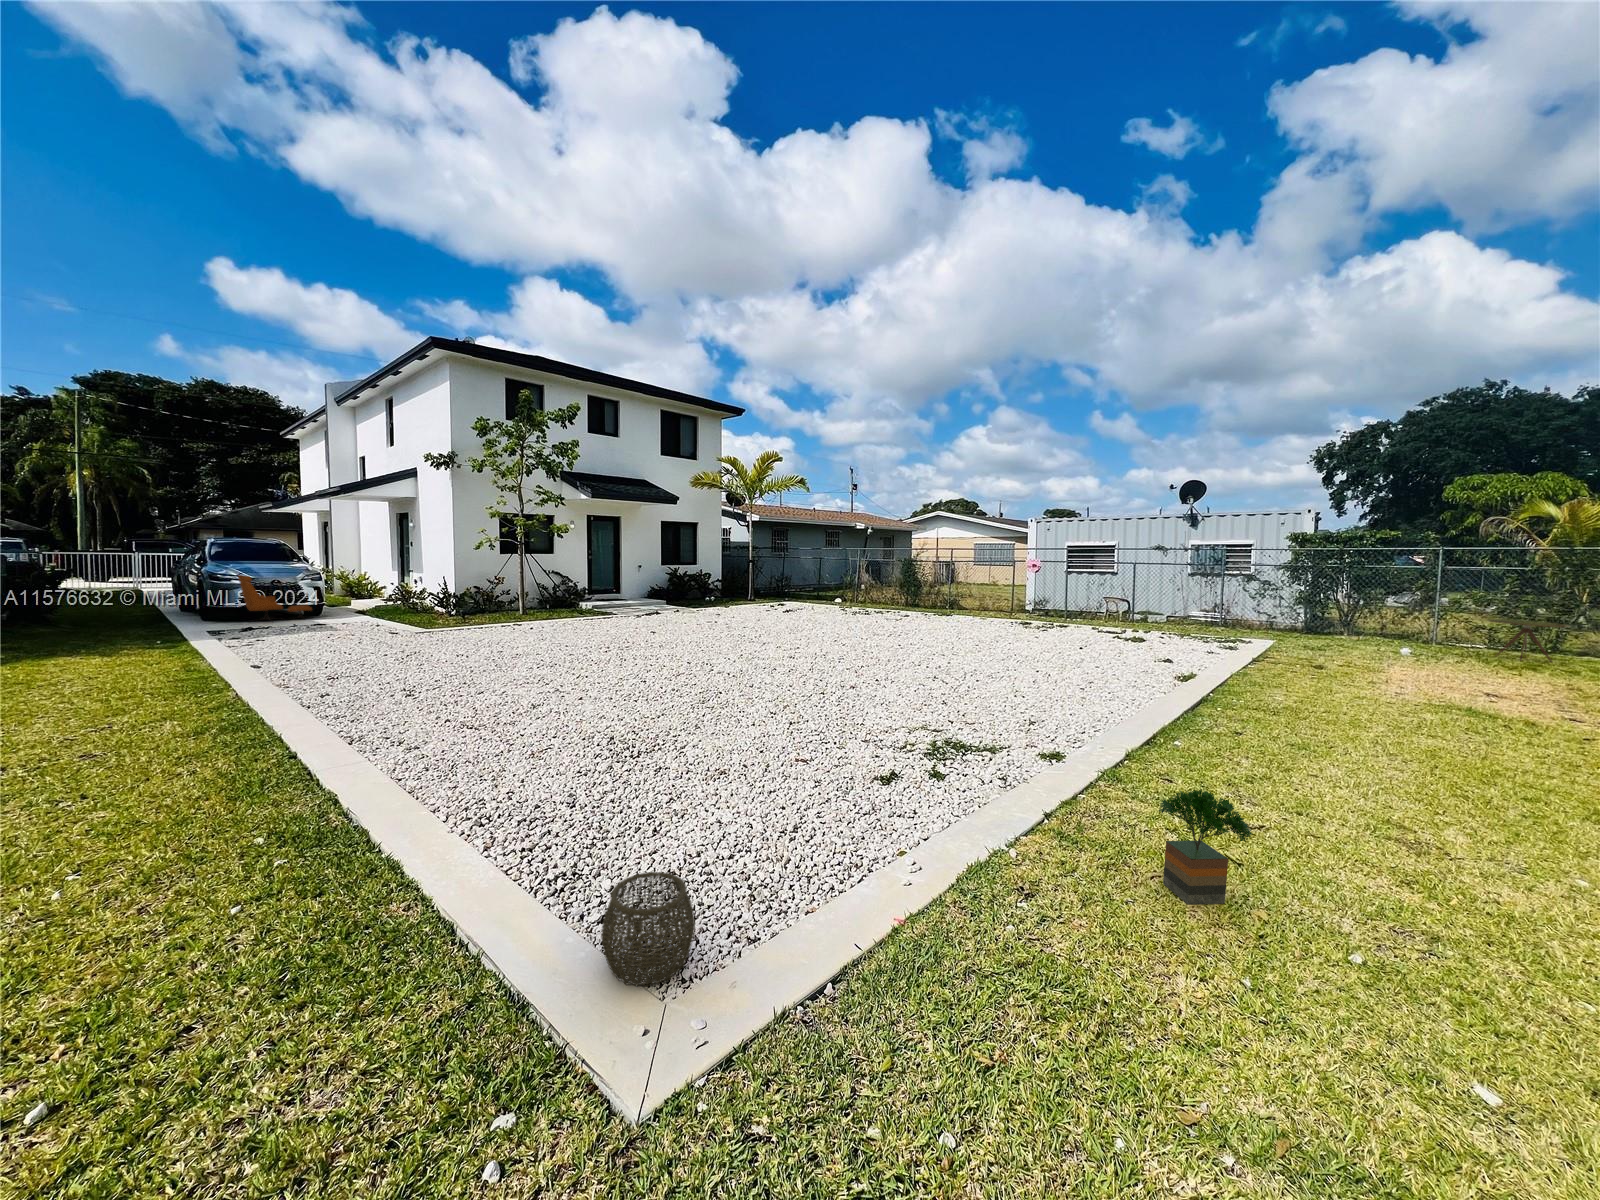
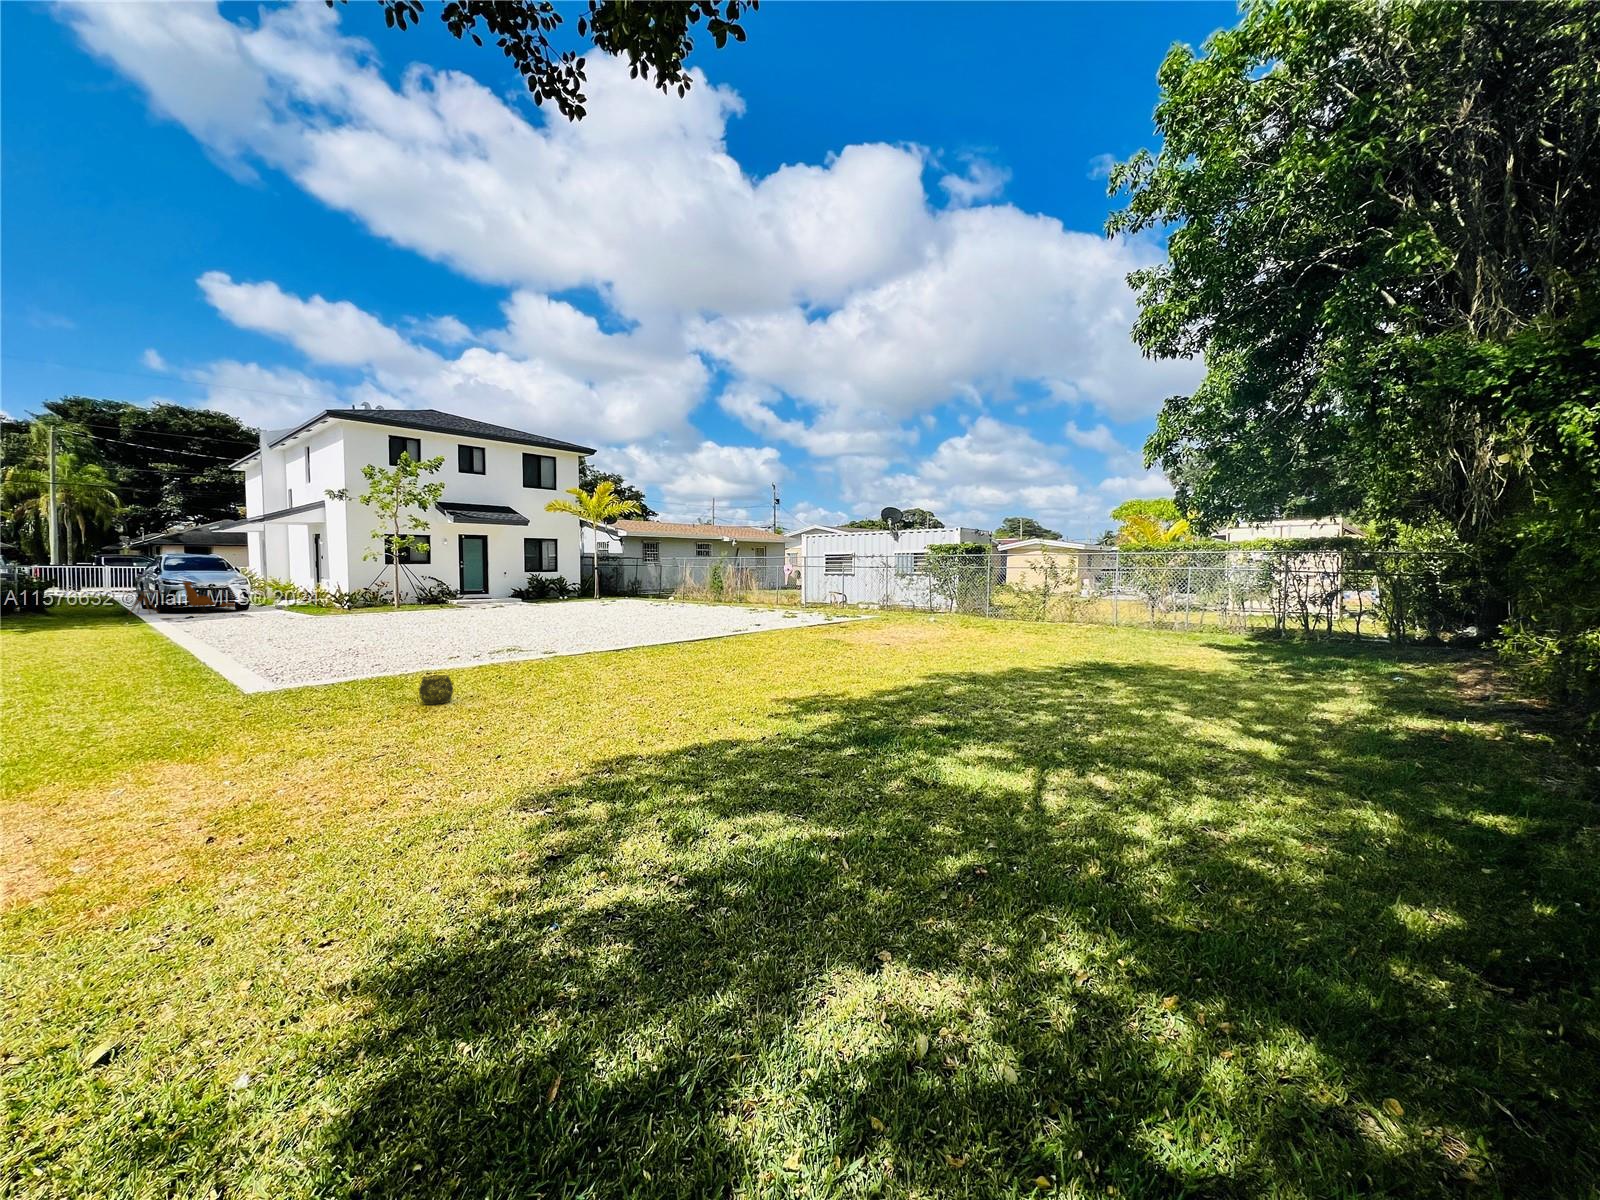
round table: present [1489,619,1569,662] -> present [124,591,159,614]
potted tree: present [1159,790,1252,904] -> none [493,646,520,684]
woven basket: present [601,872,695,986] -> present [419,675,453,705]

